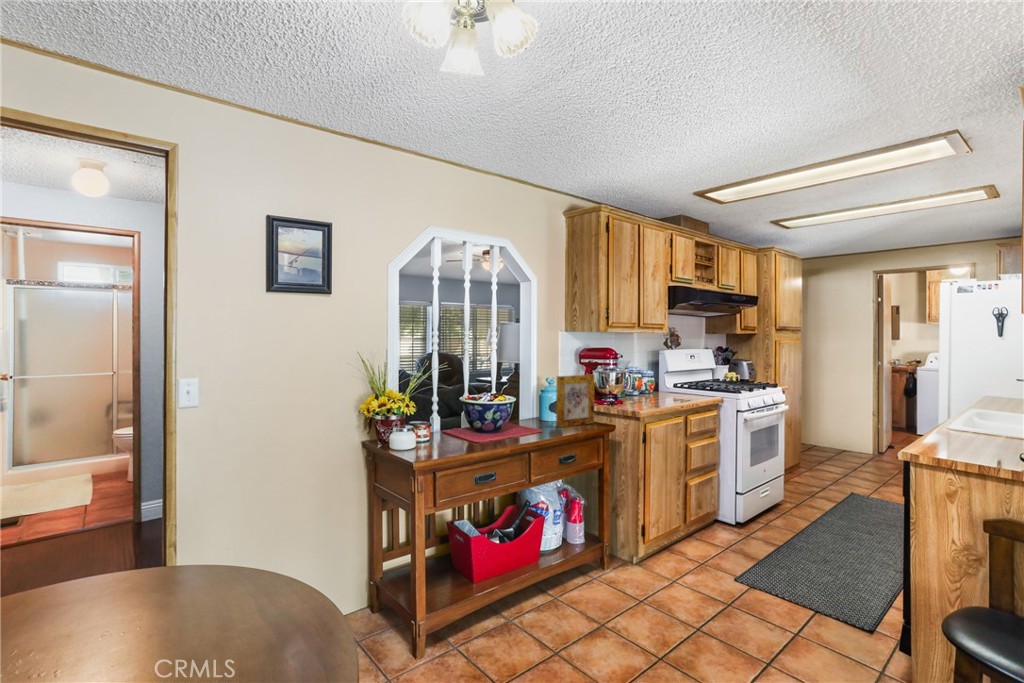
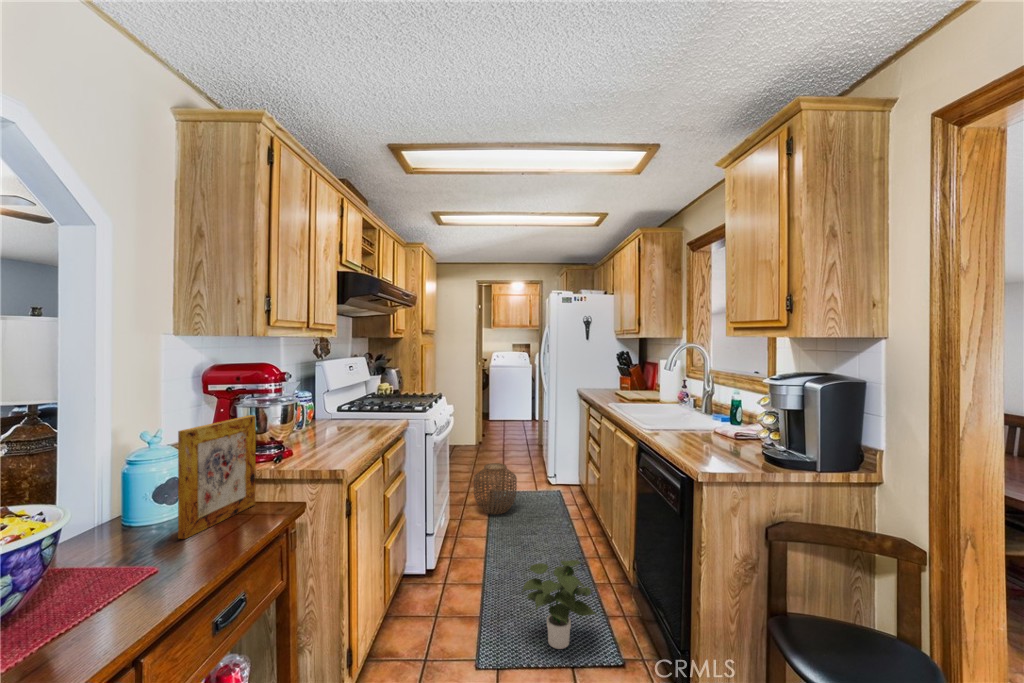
woven basket: none [813,460,864,512] -> present [474,463,517,514]
potted plant: none [786,527,861,600] -> present [522,560,597,649]

